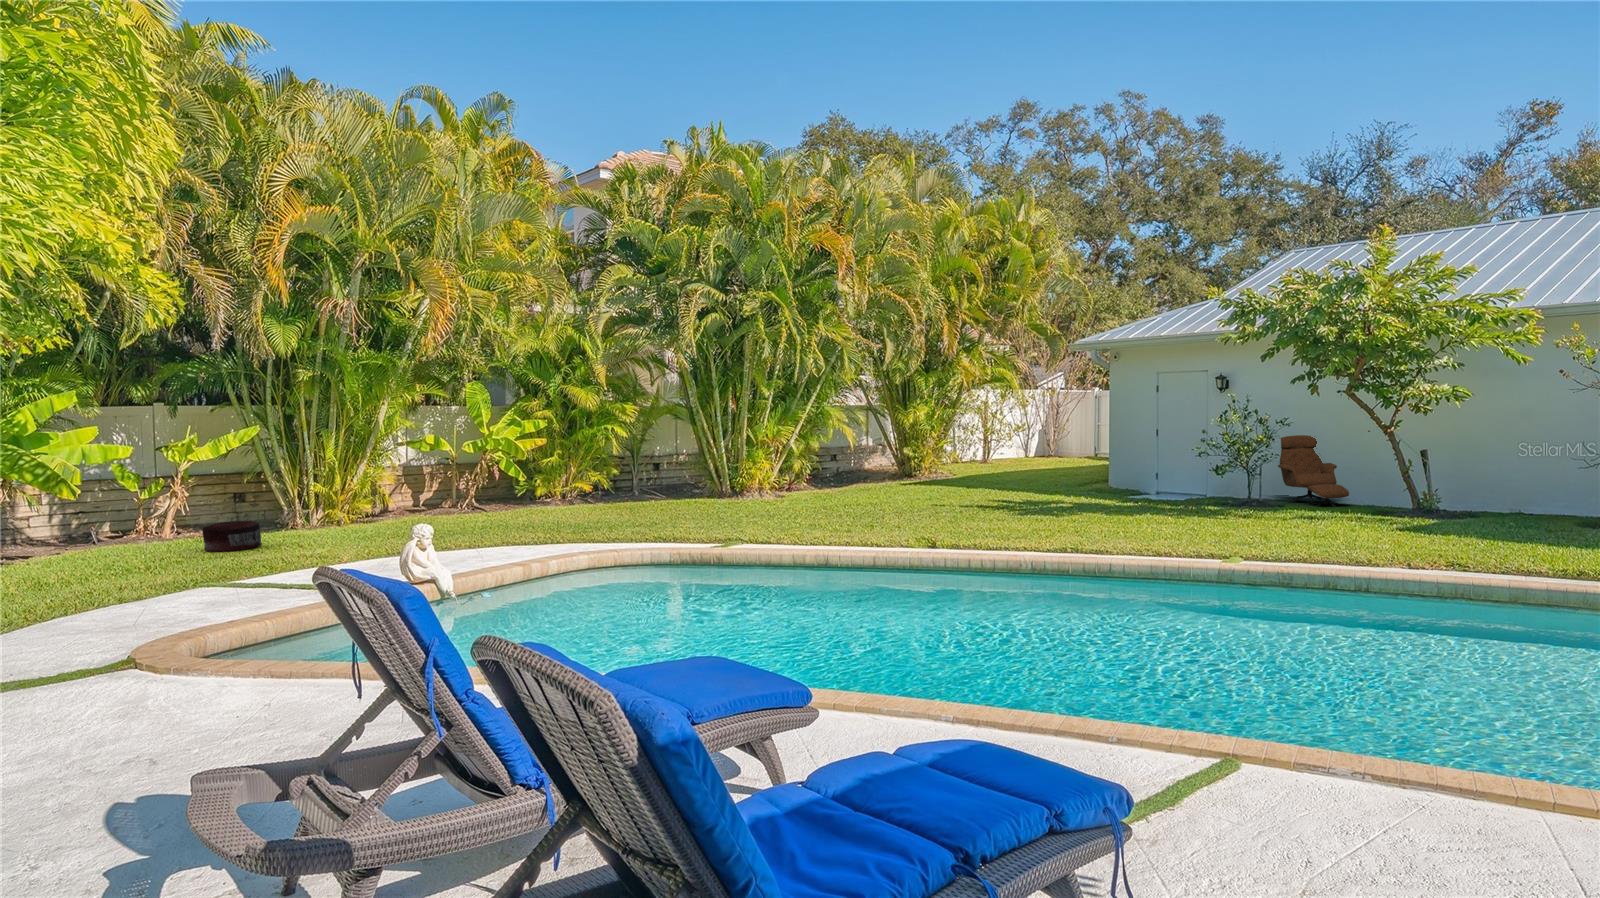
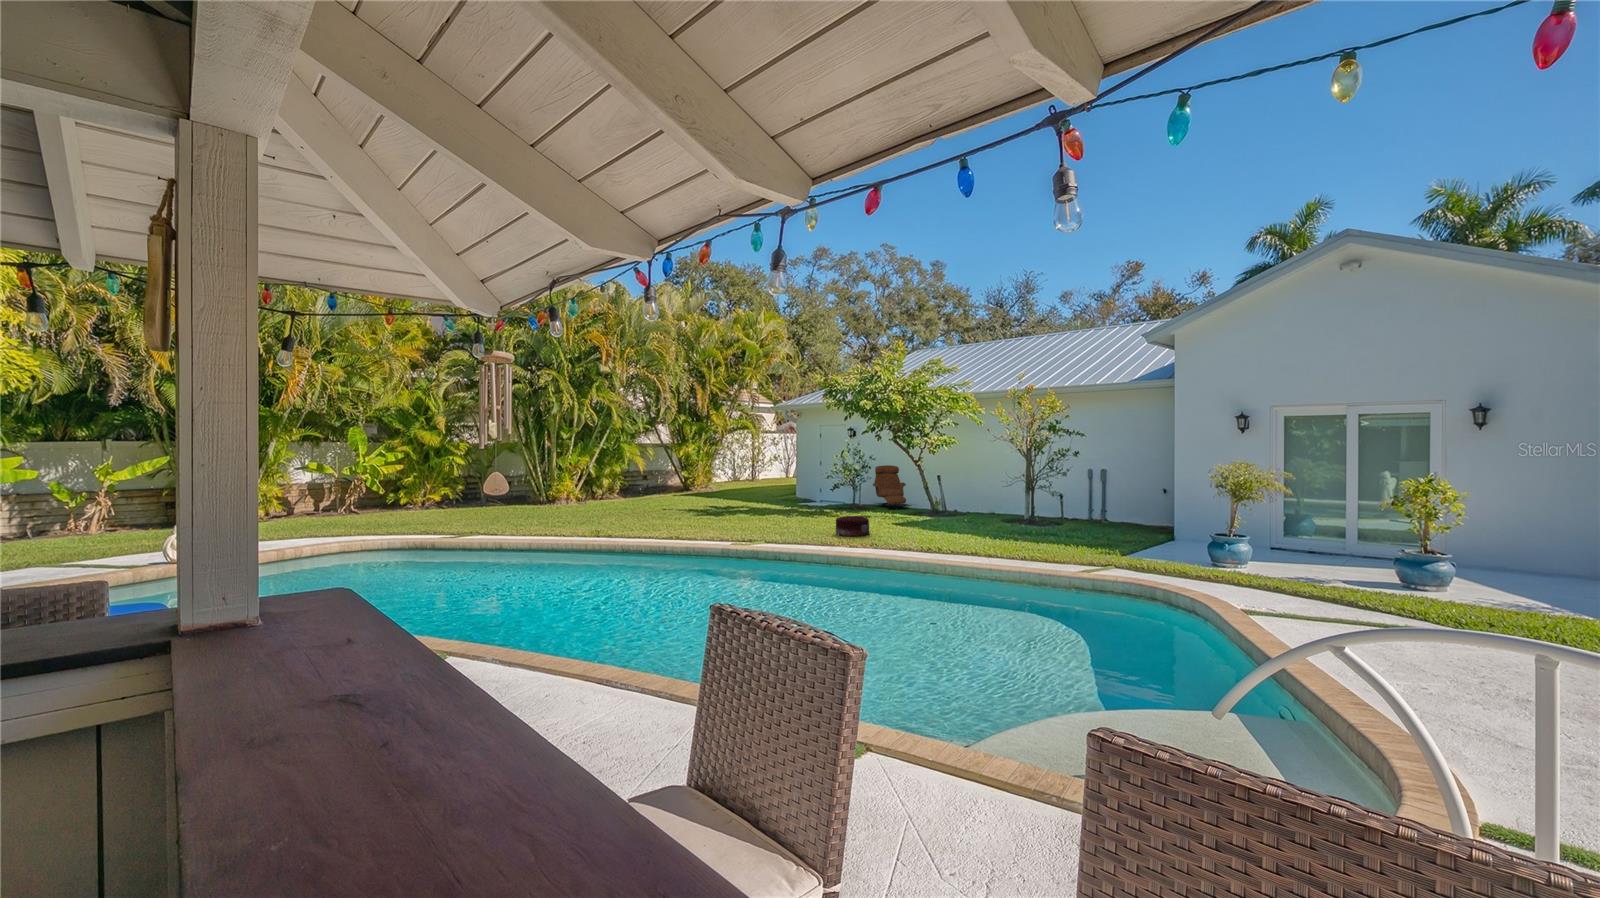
pouf: present [203,521,262,552] -> present [836,516,870,537]

